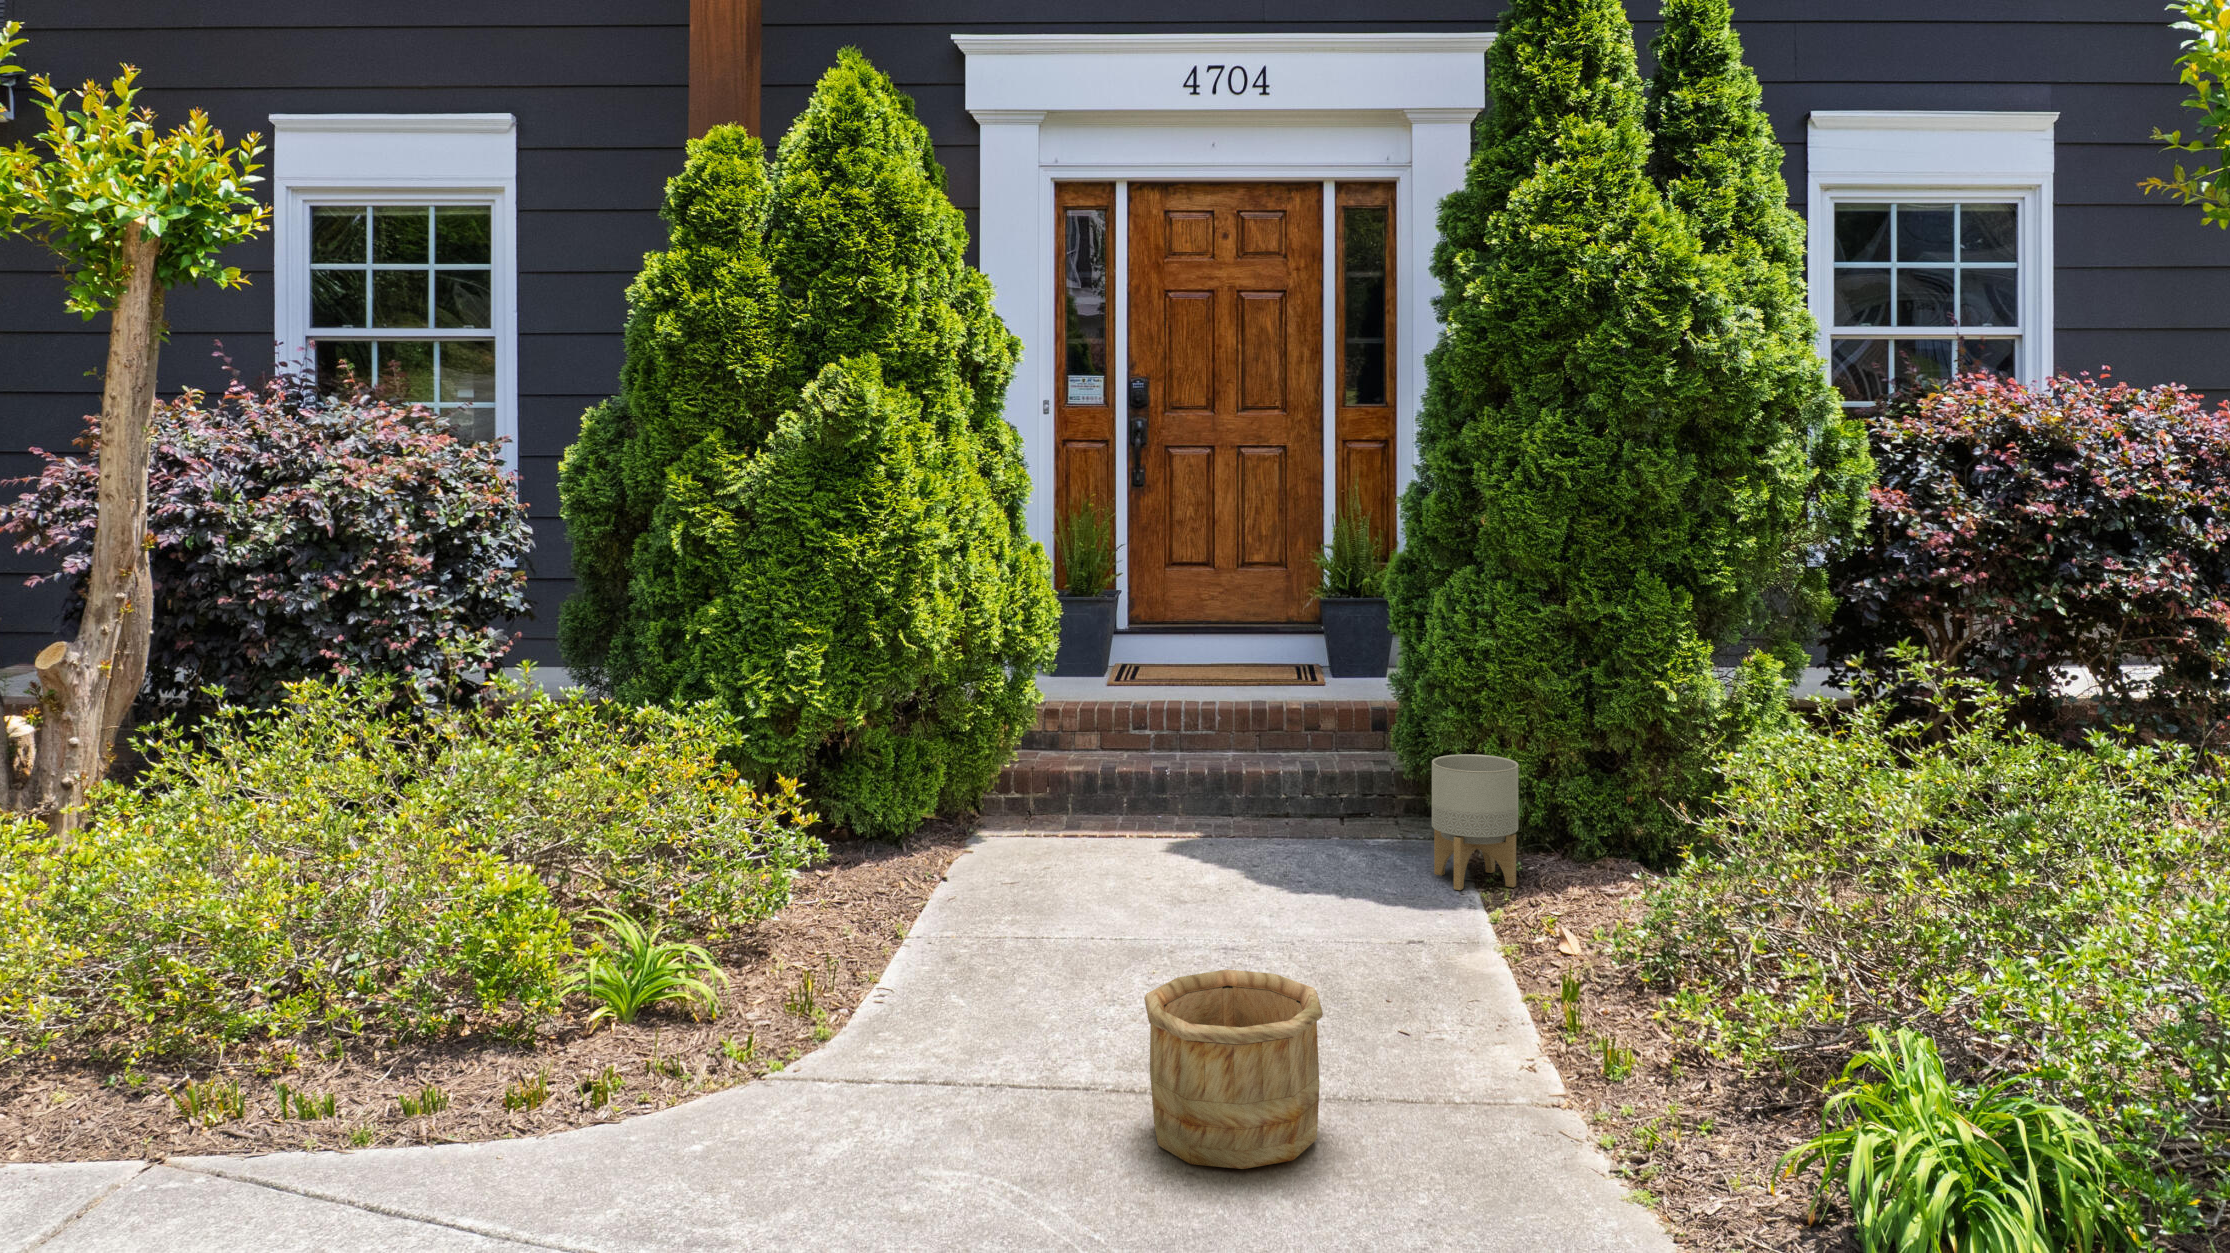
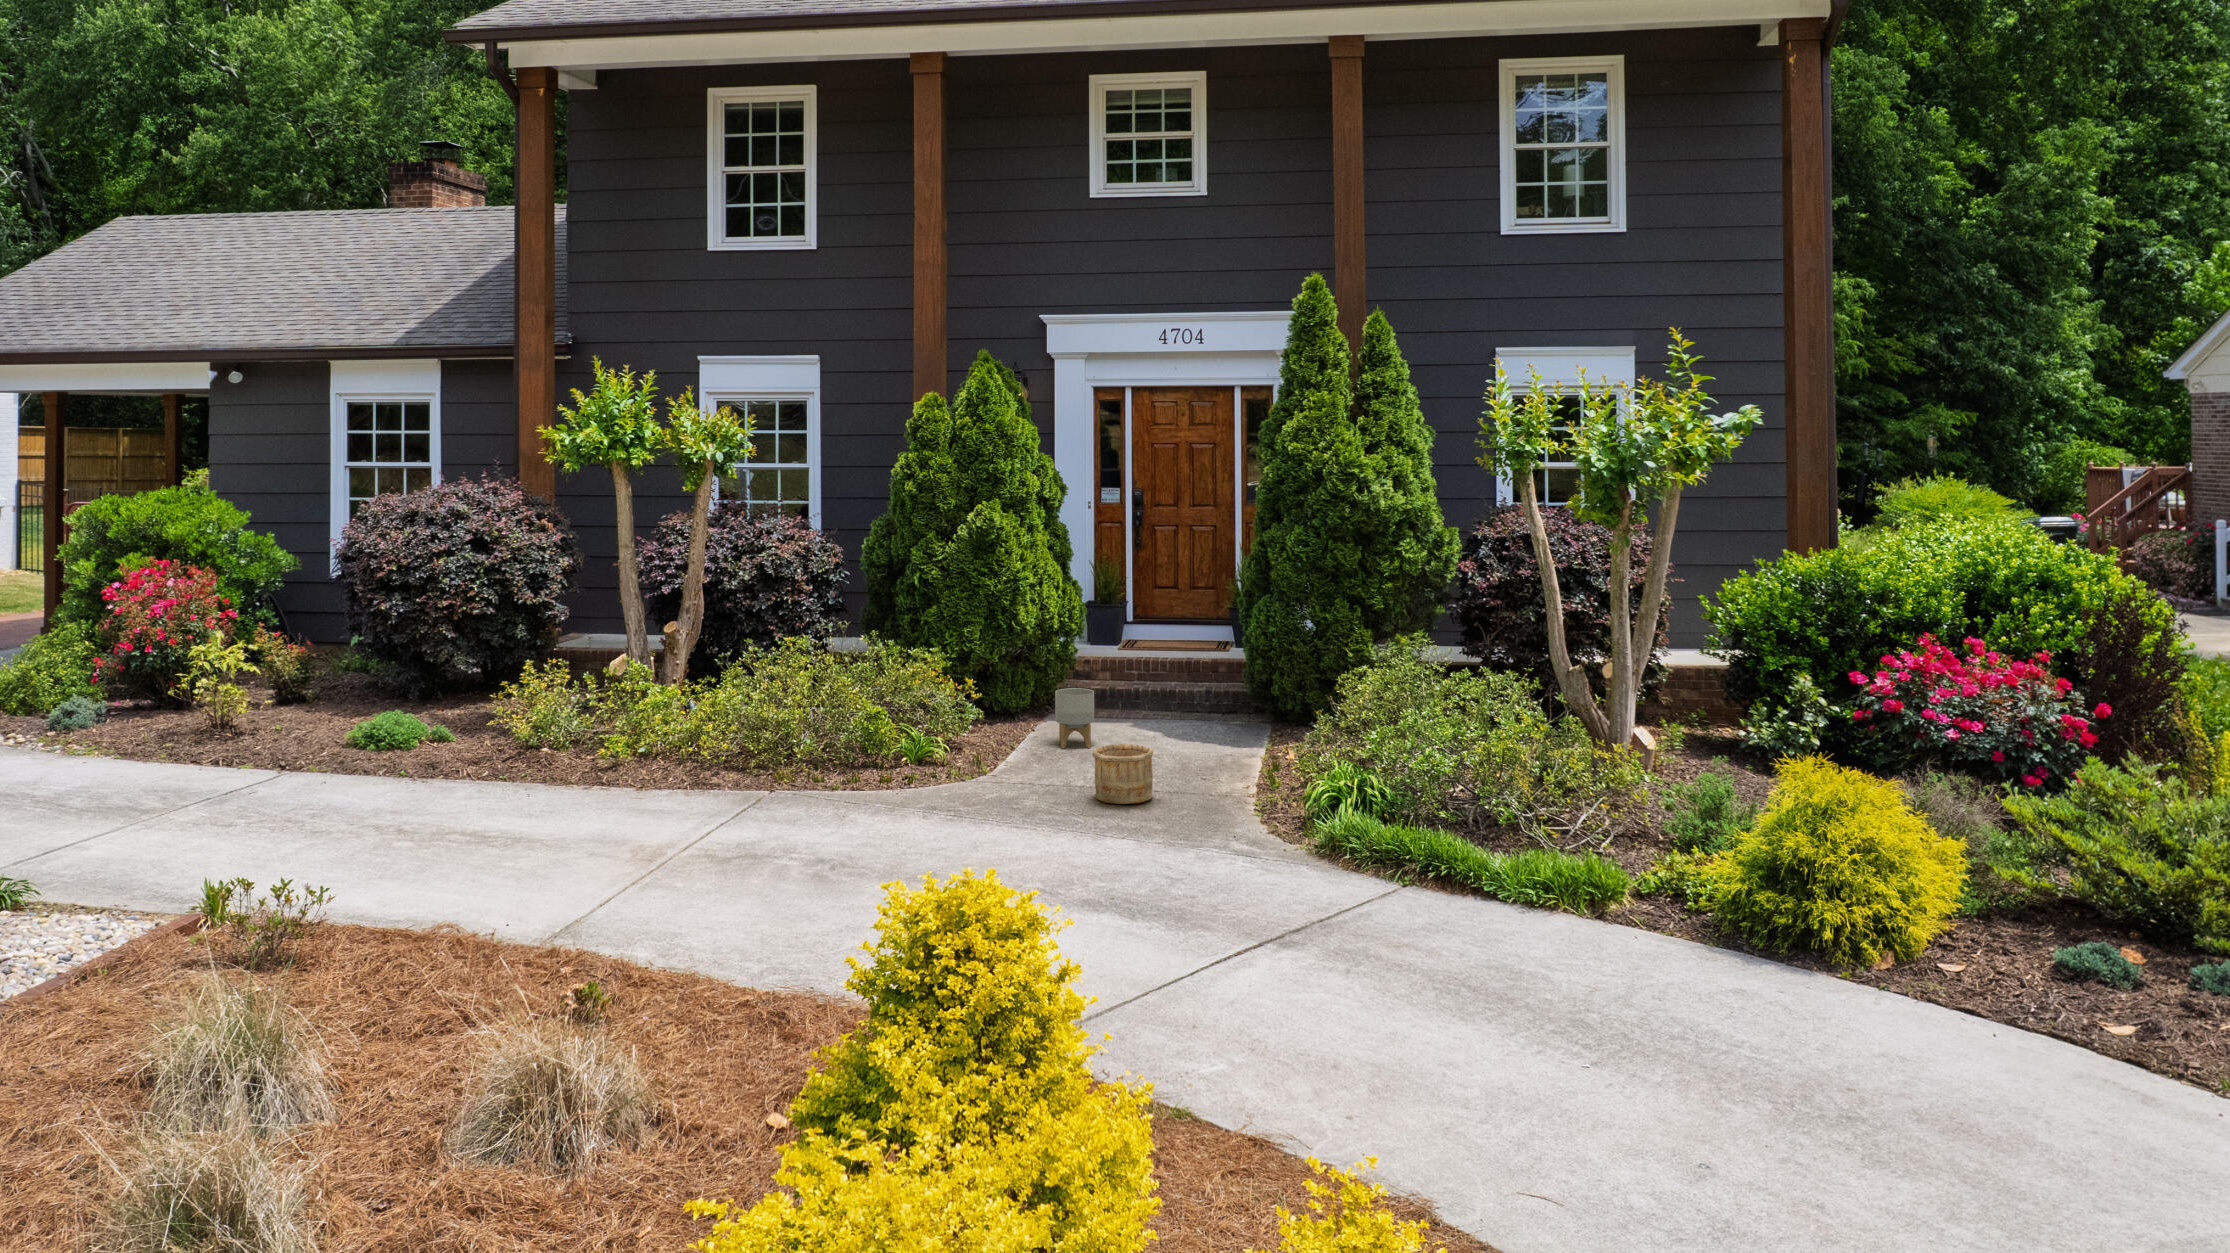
planter: present [1432,754,1518,890] -> present [1055,688,1094,748]

